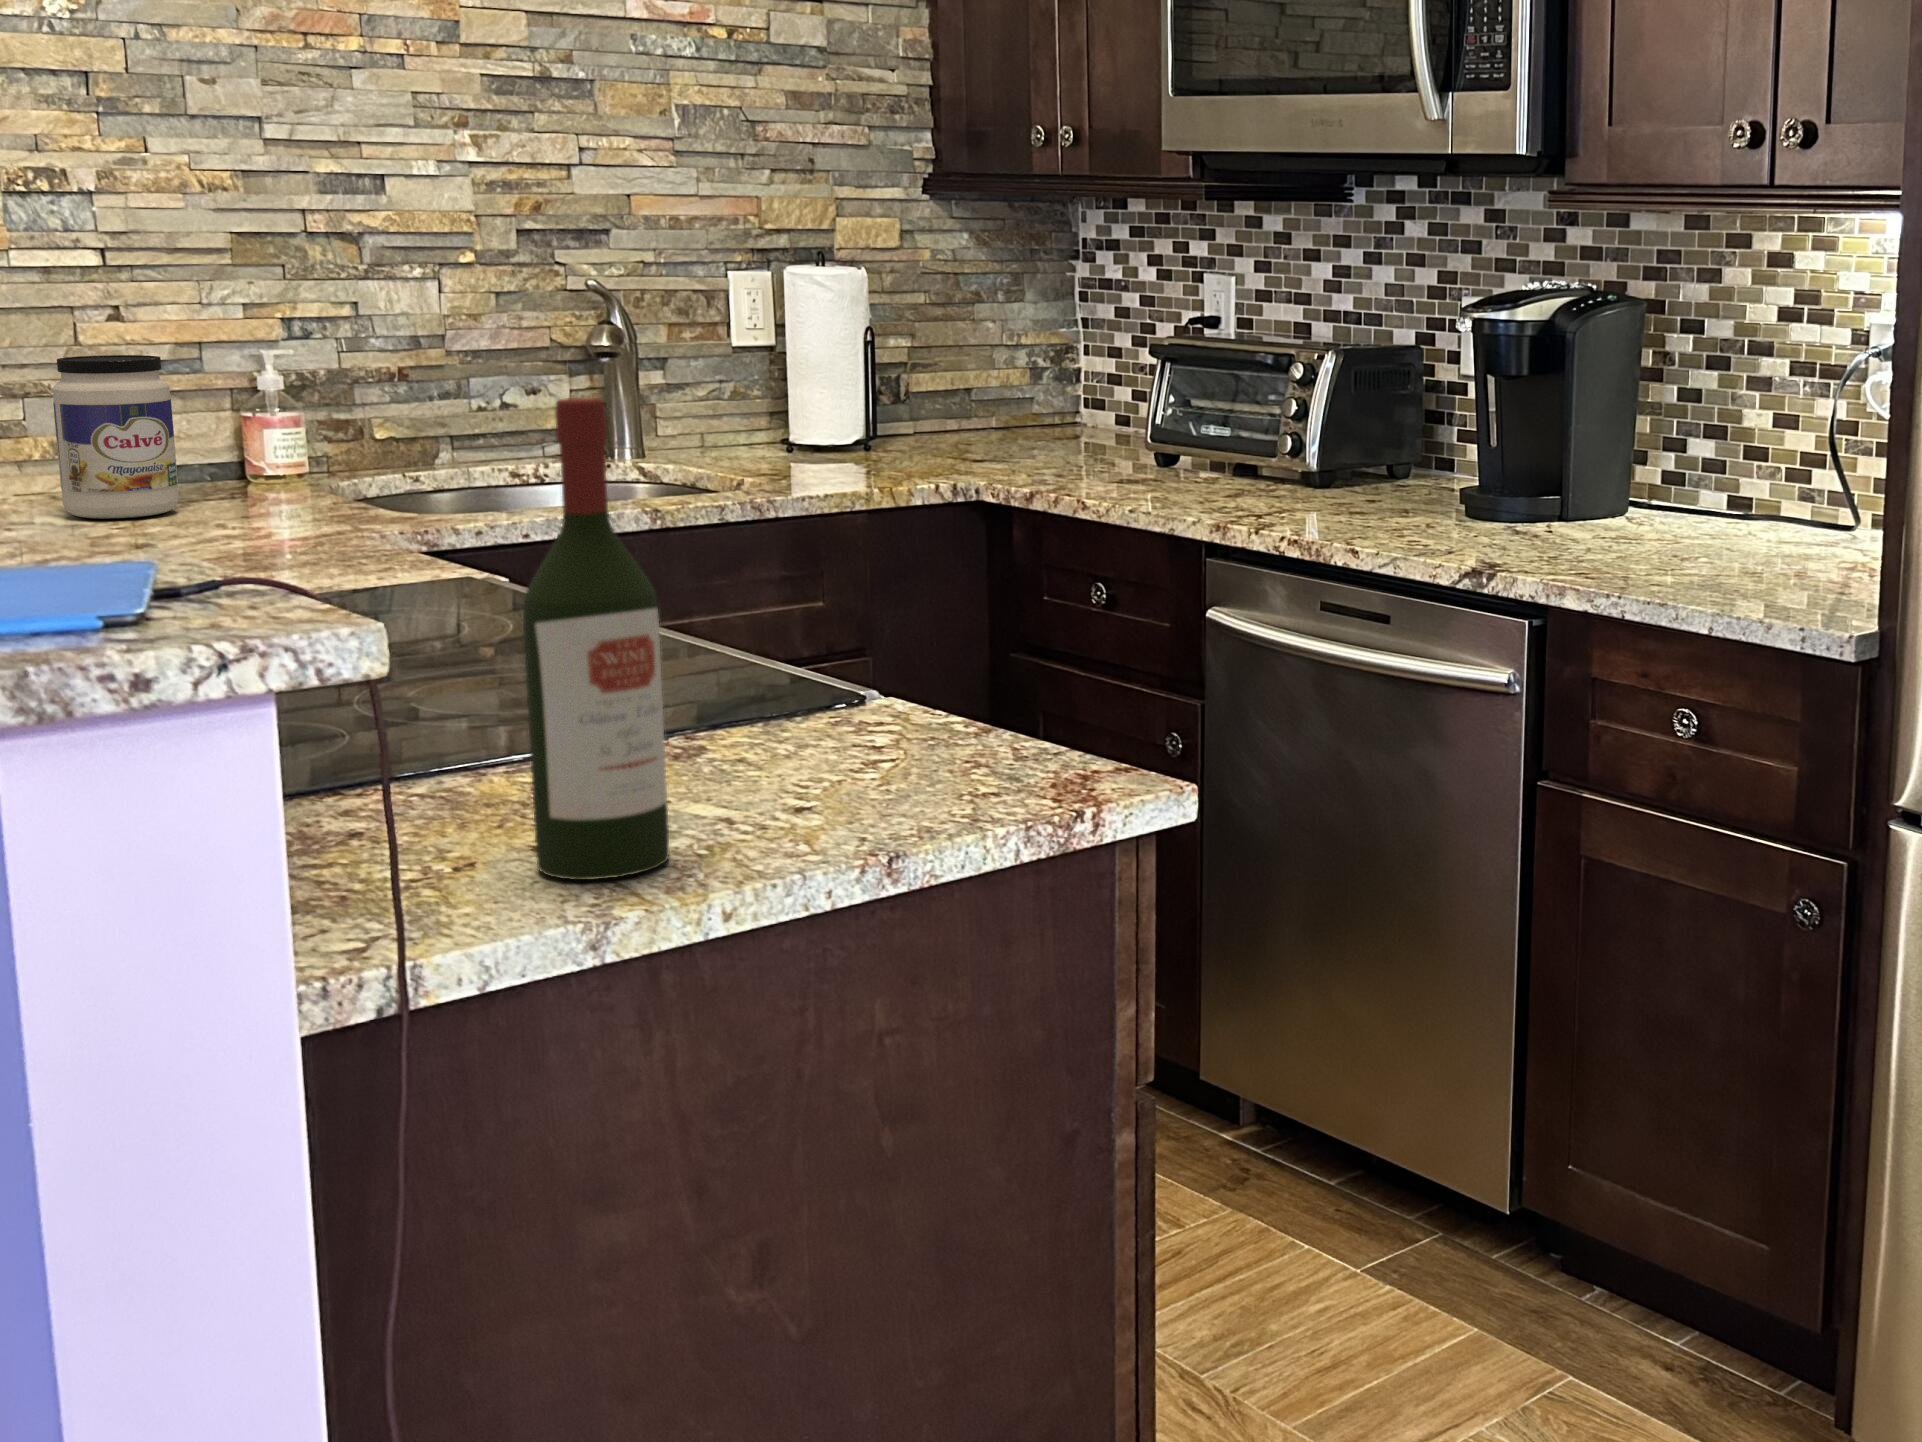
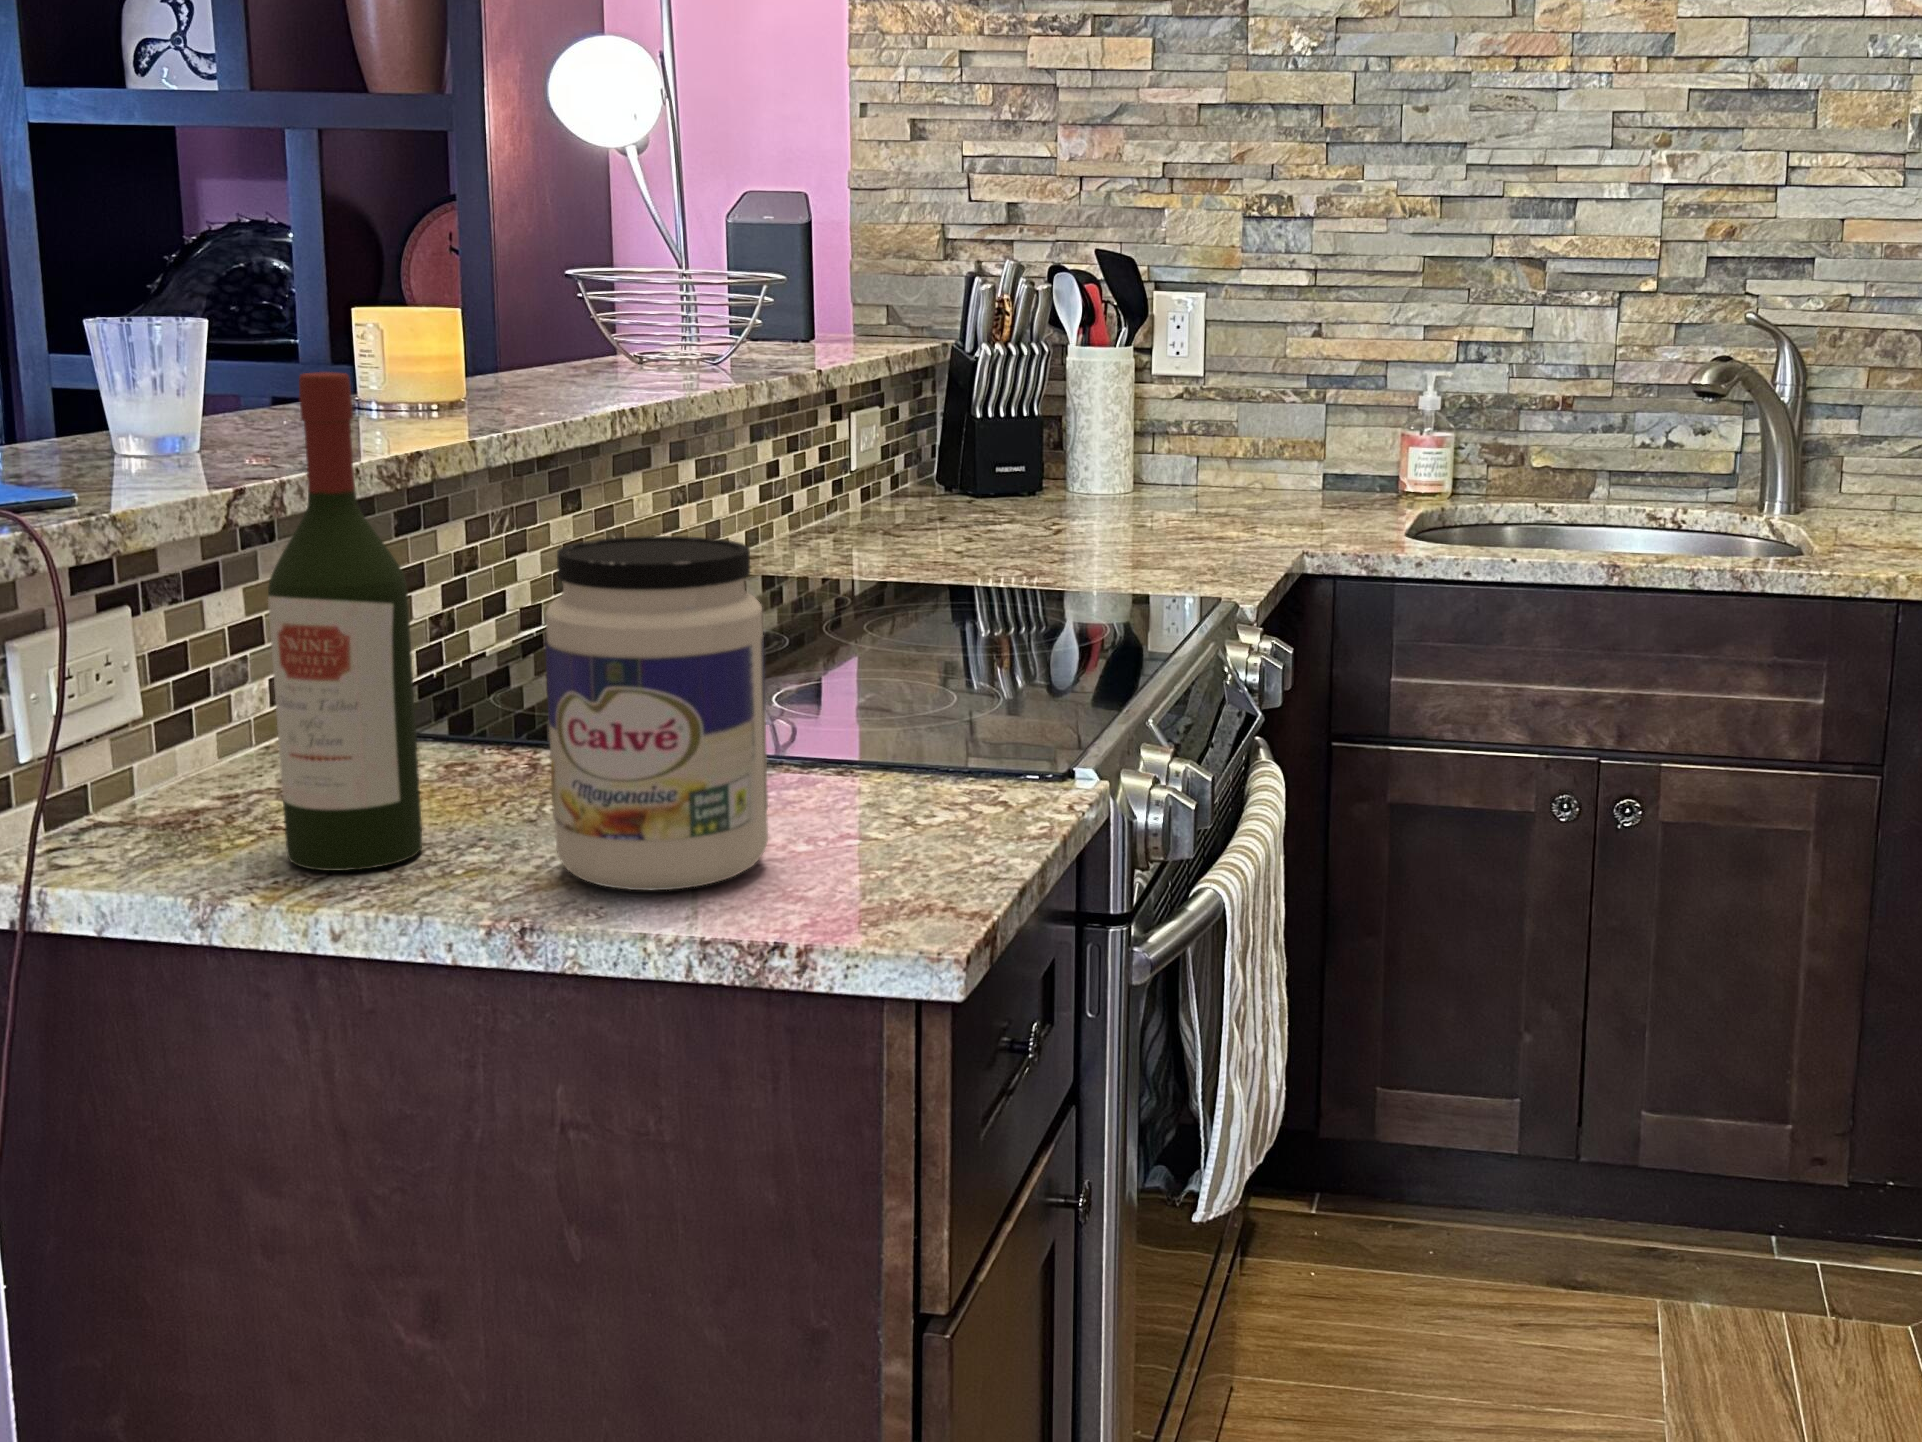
jar: present [52,355,179,519] -> present [545,536,768,890]

